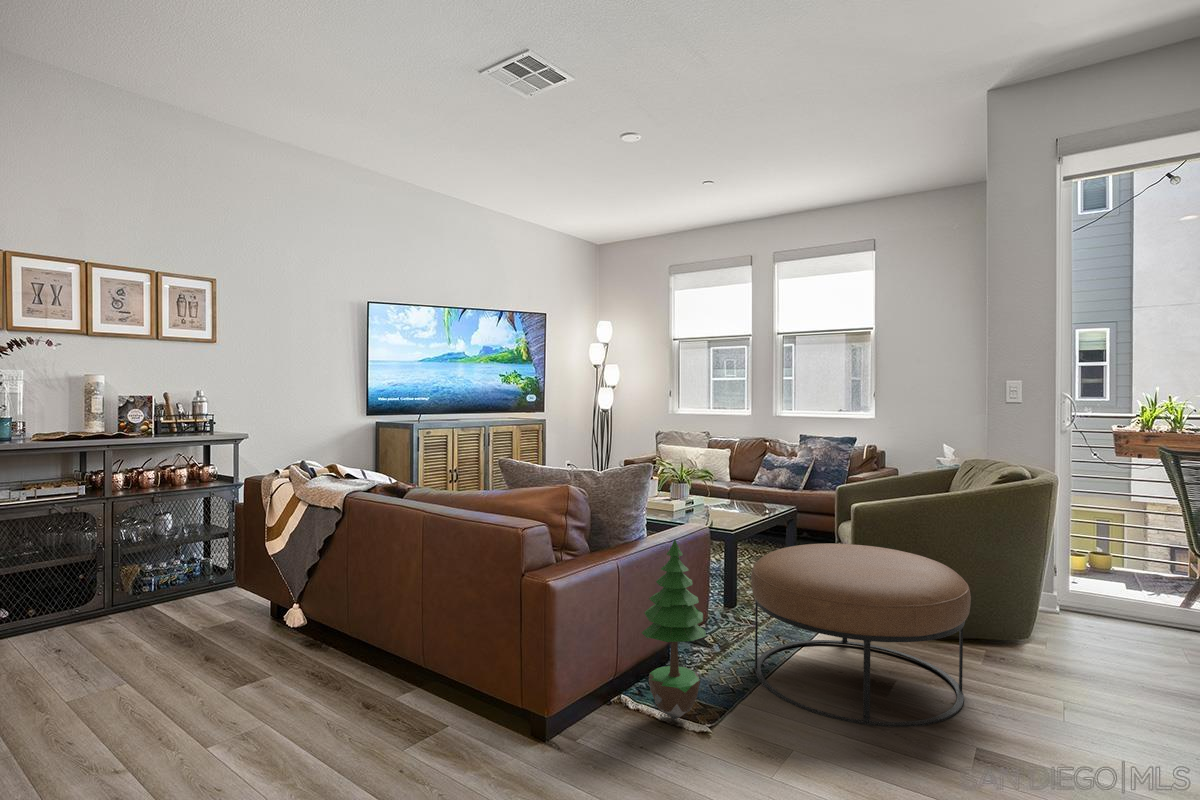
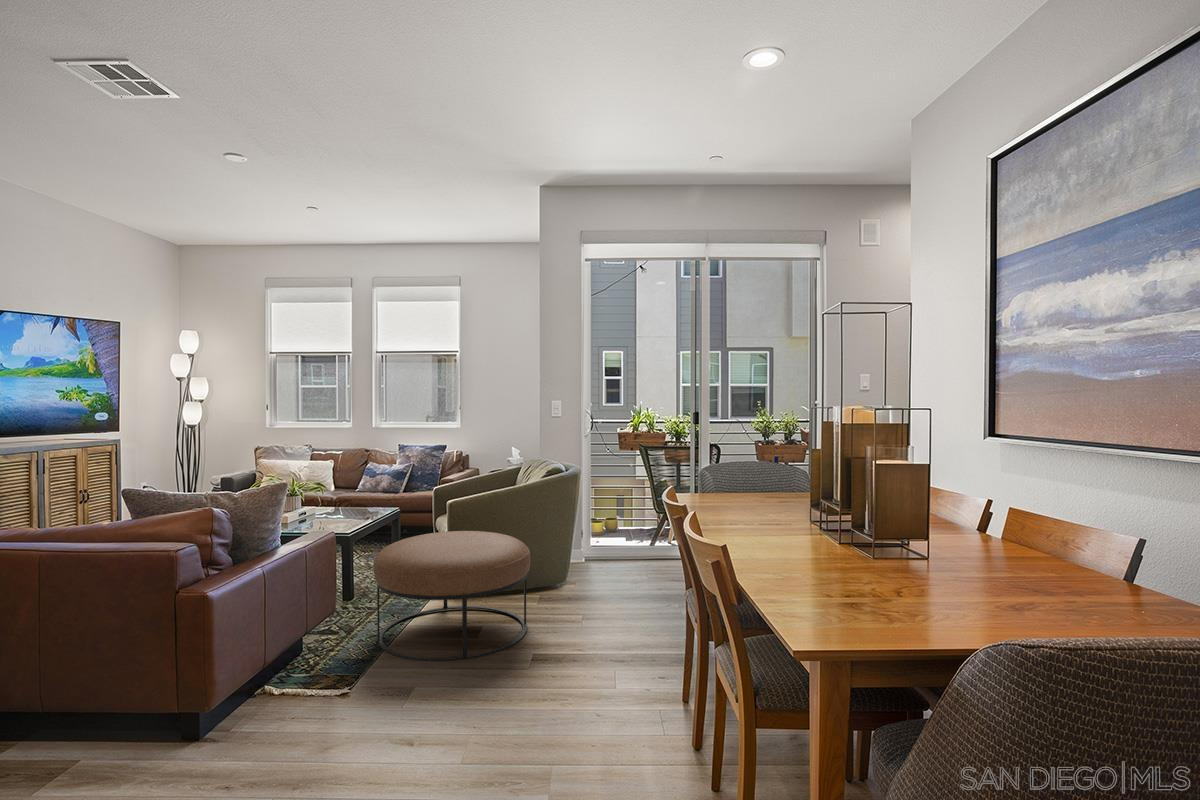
potted tree: present [642,540,706,719] -> none [285,543,343,692]

